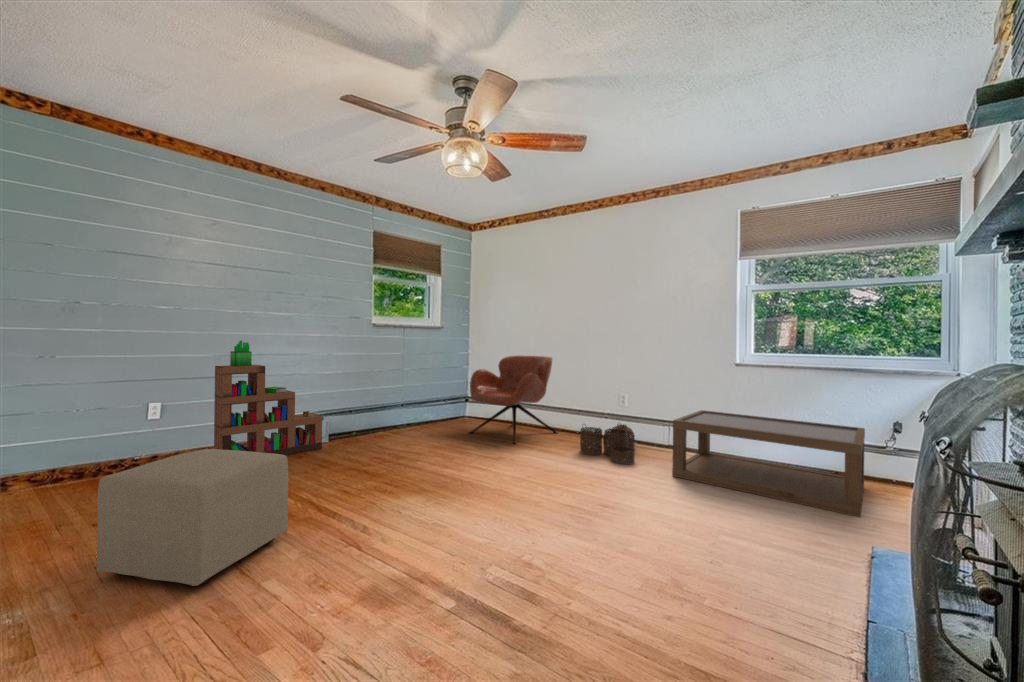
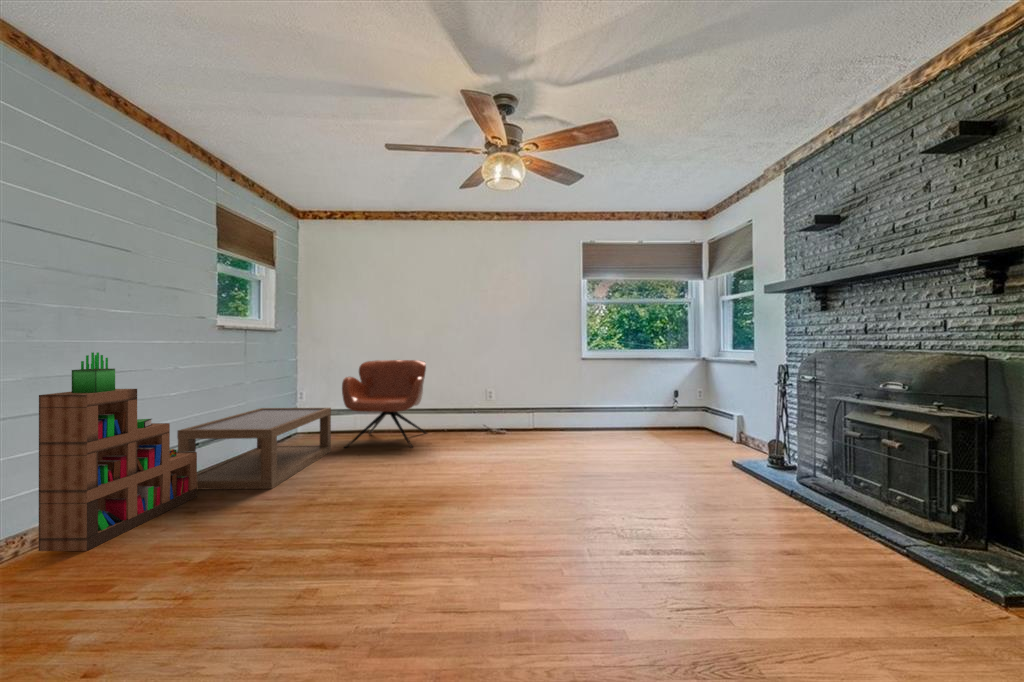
coffee table: present [672,410,865,517] -> present [177,408,331,490]
woven basket: present [580,424,635,464] -> none [477,413,529,444]
ottoman: present [97,449,288,586] -> none [294,472,452,650]

